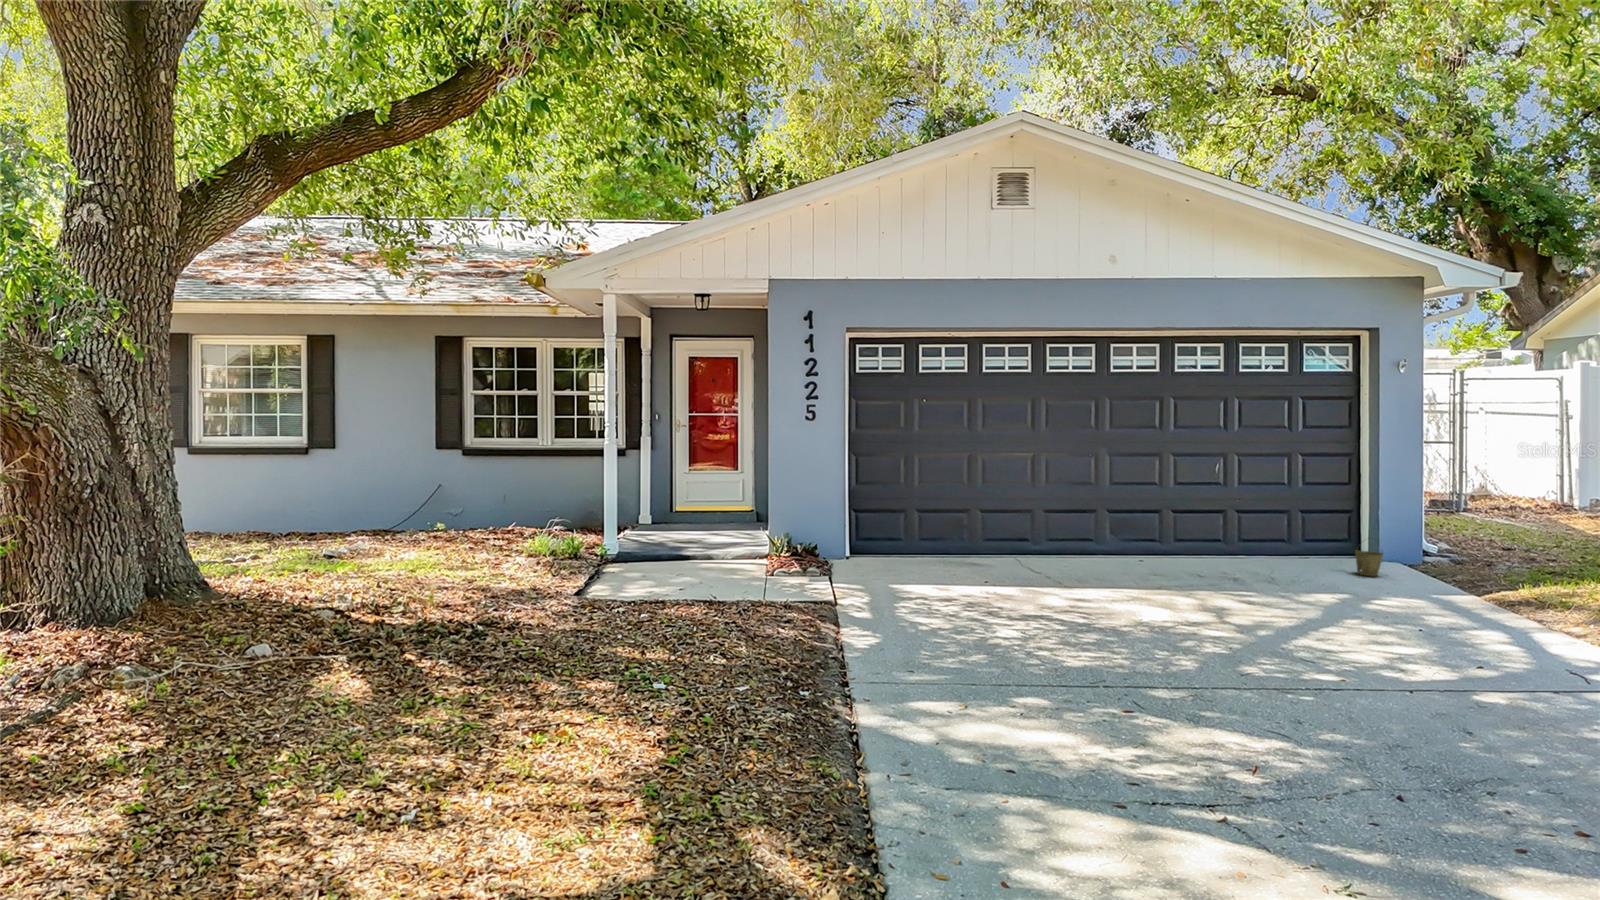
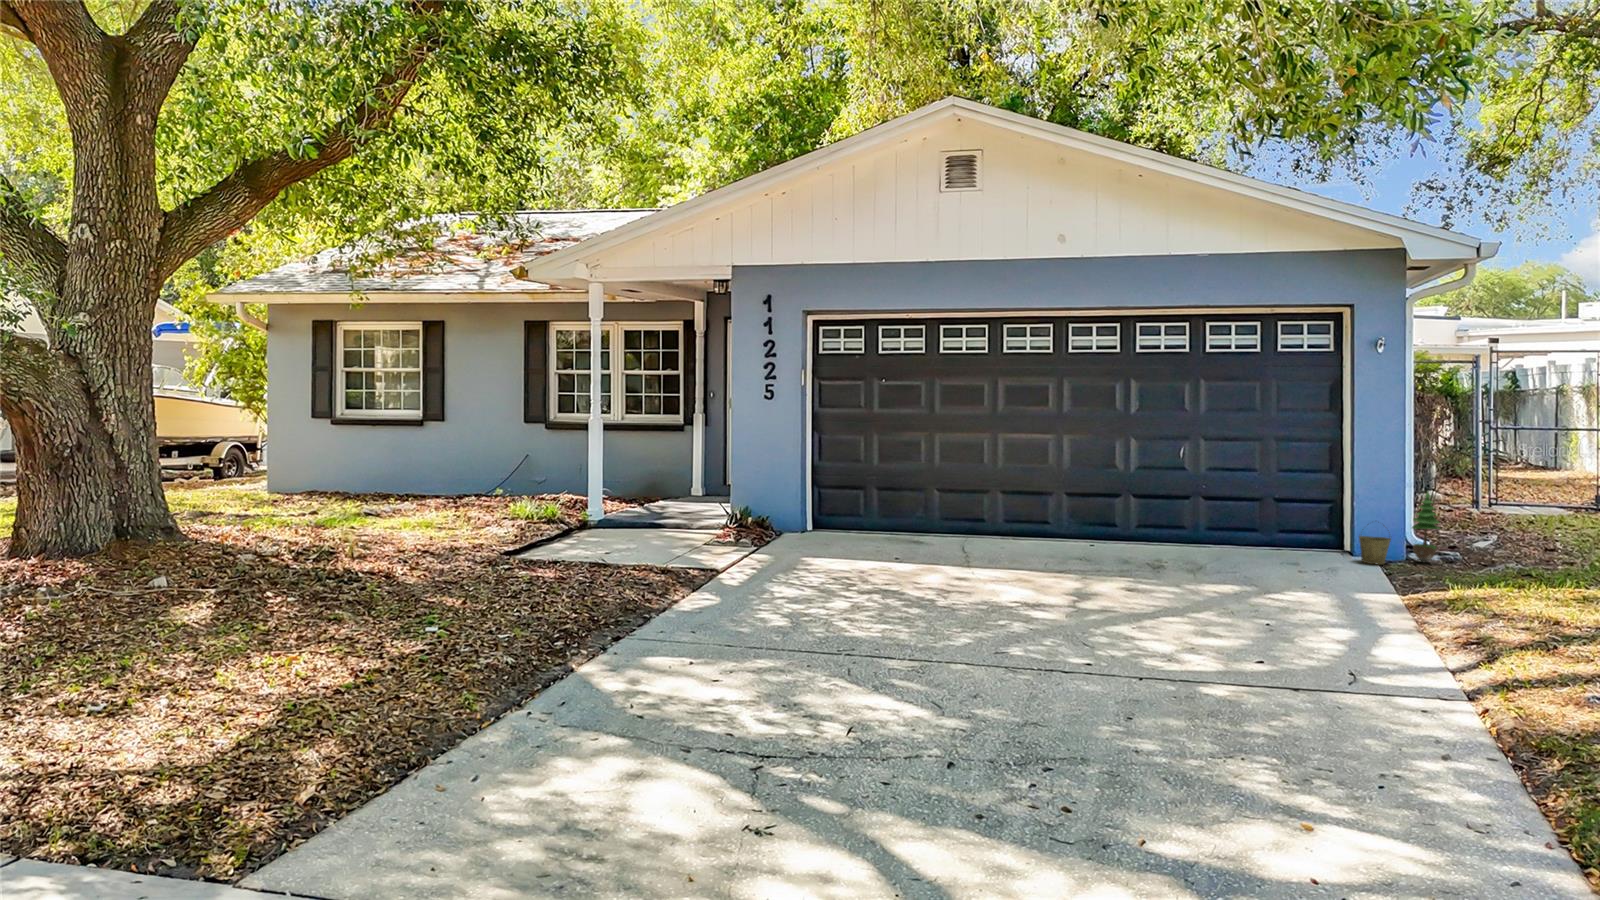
potted tree: none [1392,510,1419,573] -> present [1412,491,1439,562]

